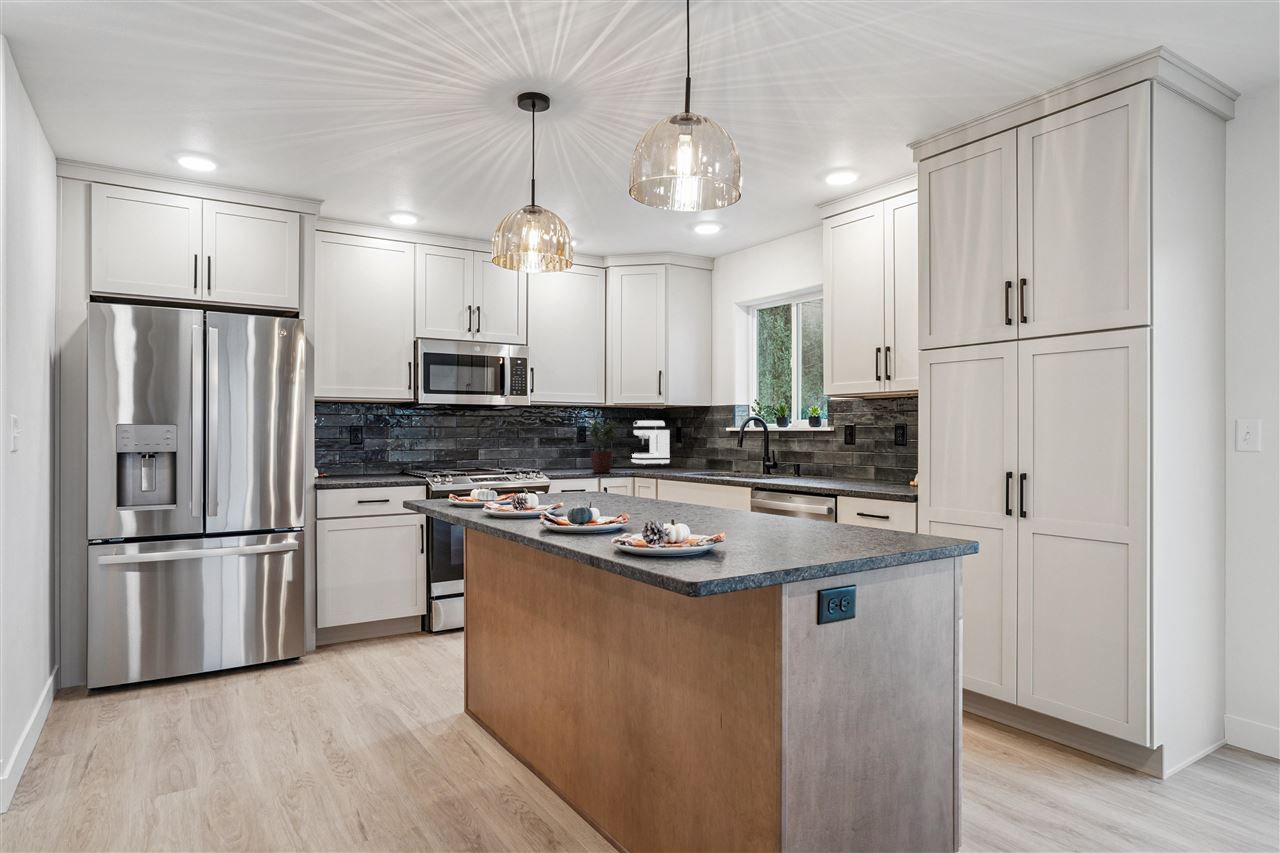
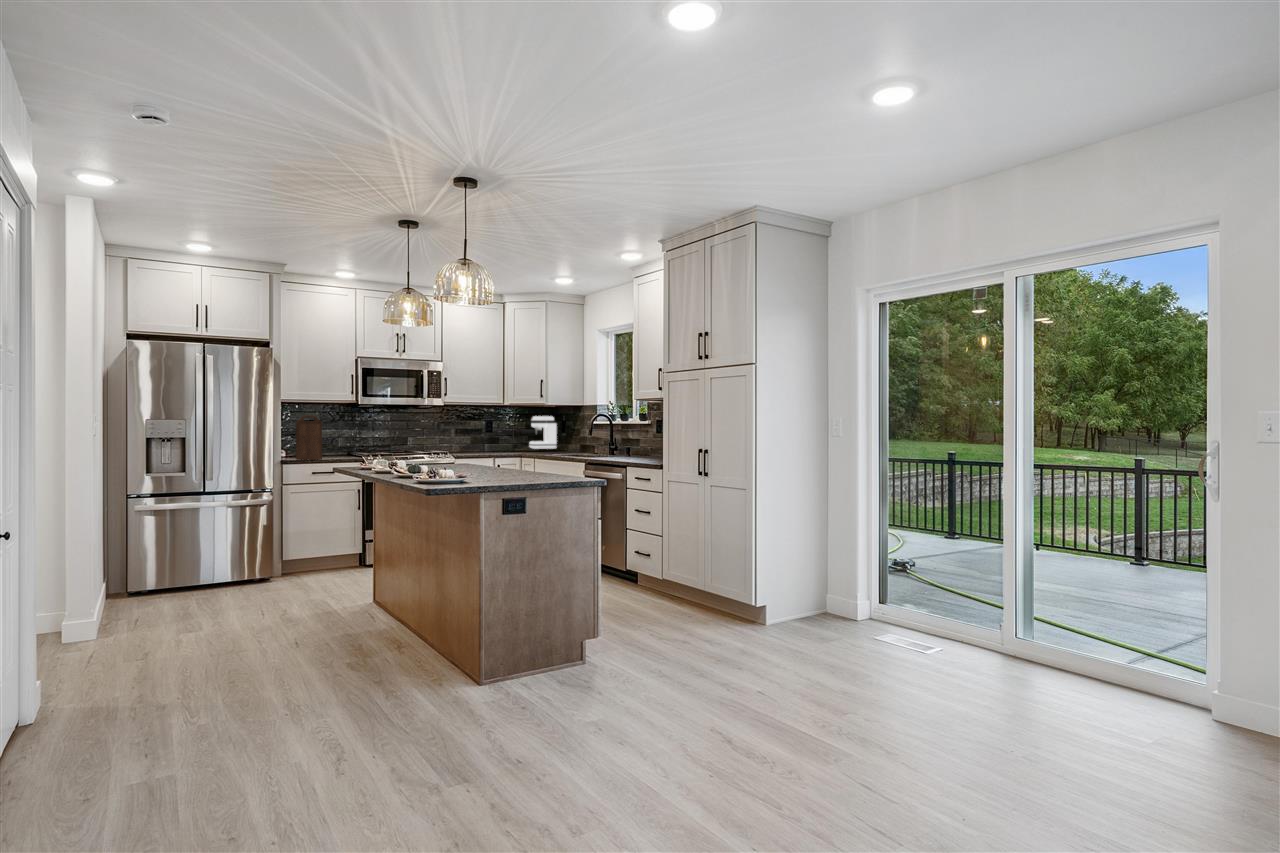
cutting board: none [336,419,372,484] -> present [296,415,322,460]
potted plant: present [588,419,617,473] -> none [484,415,508,455]

